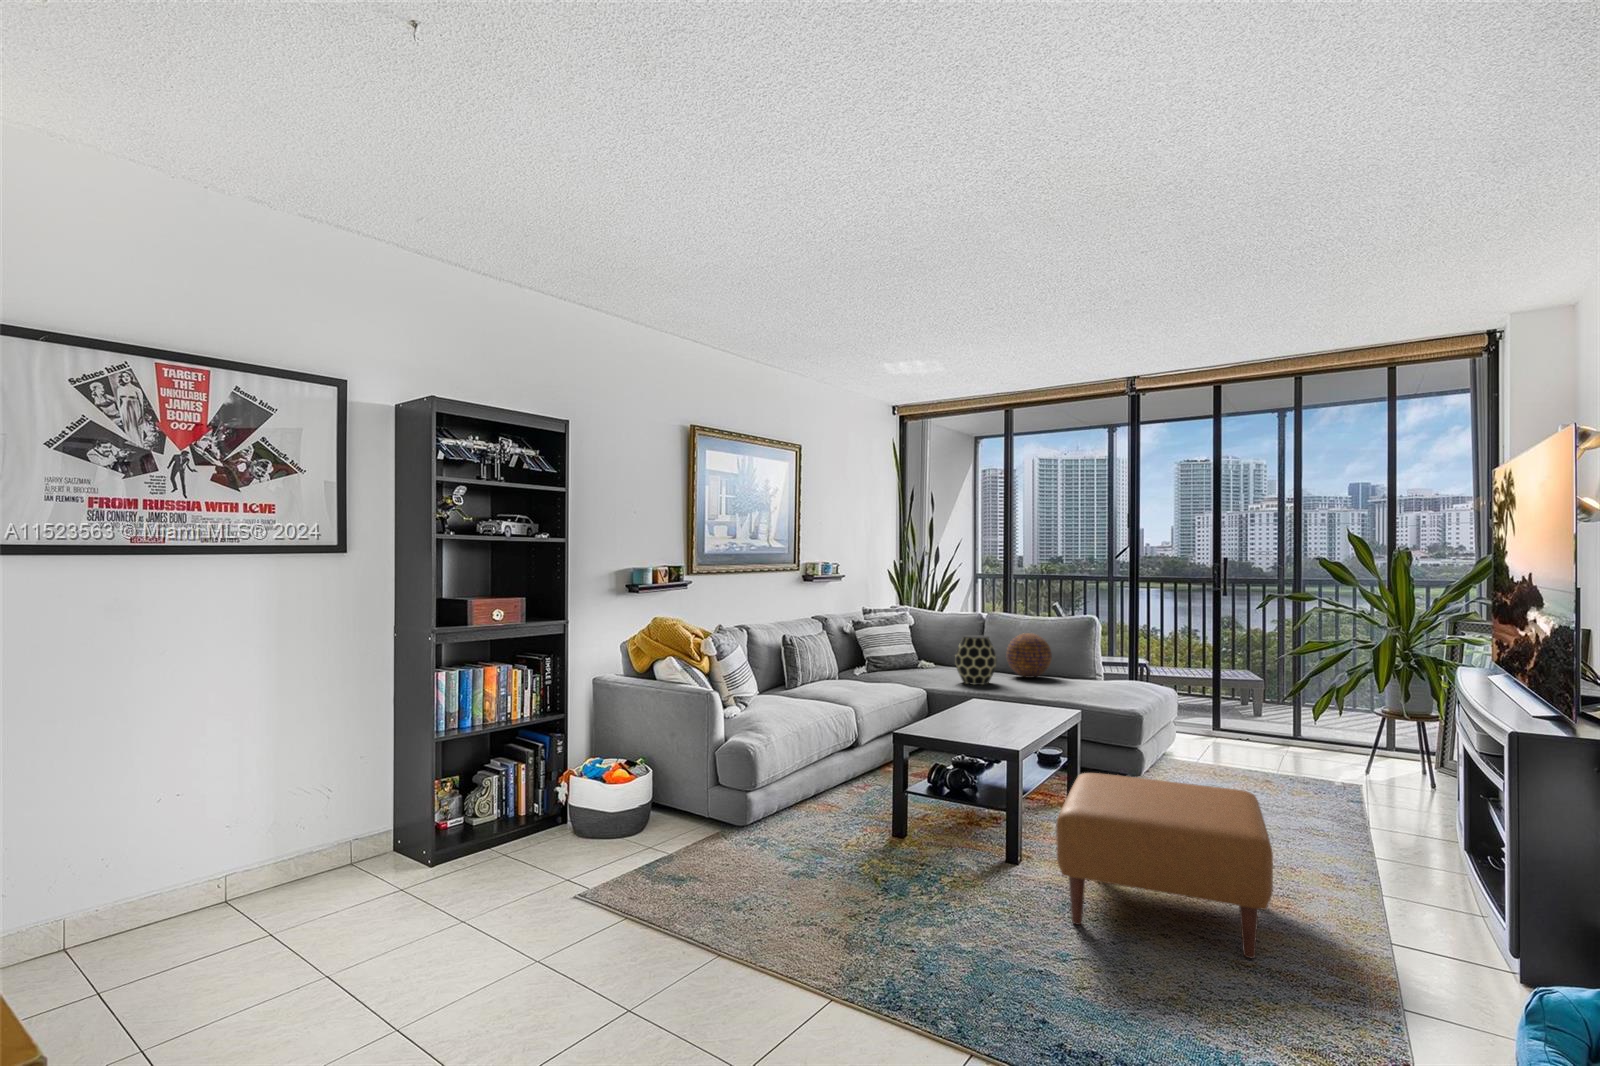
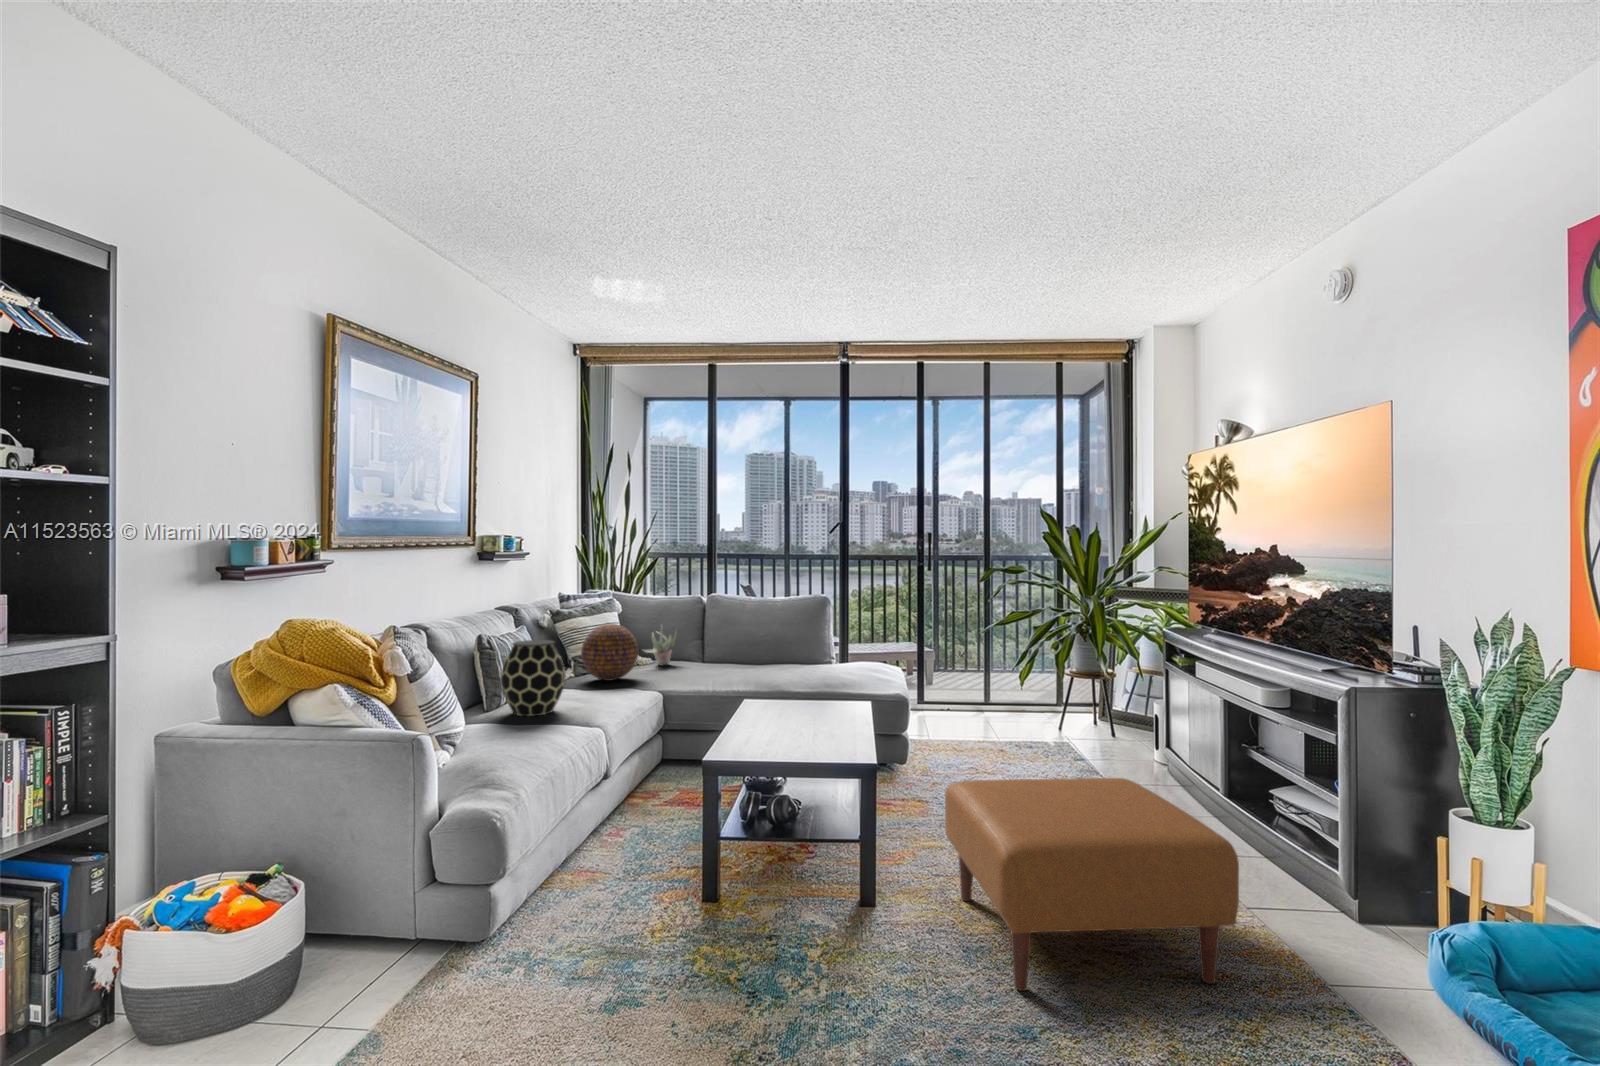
decorative orb: present [1006,633,1052,678] -> present [581,624,638,681]
vase: present [955,635,997,685] -> present [501,640,566,716]
succulent plant: none [924,637,955,671] -> present [643,631,676,665]

